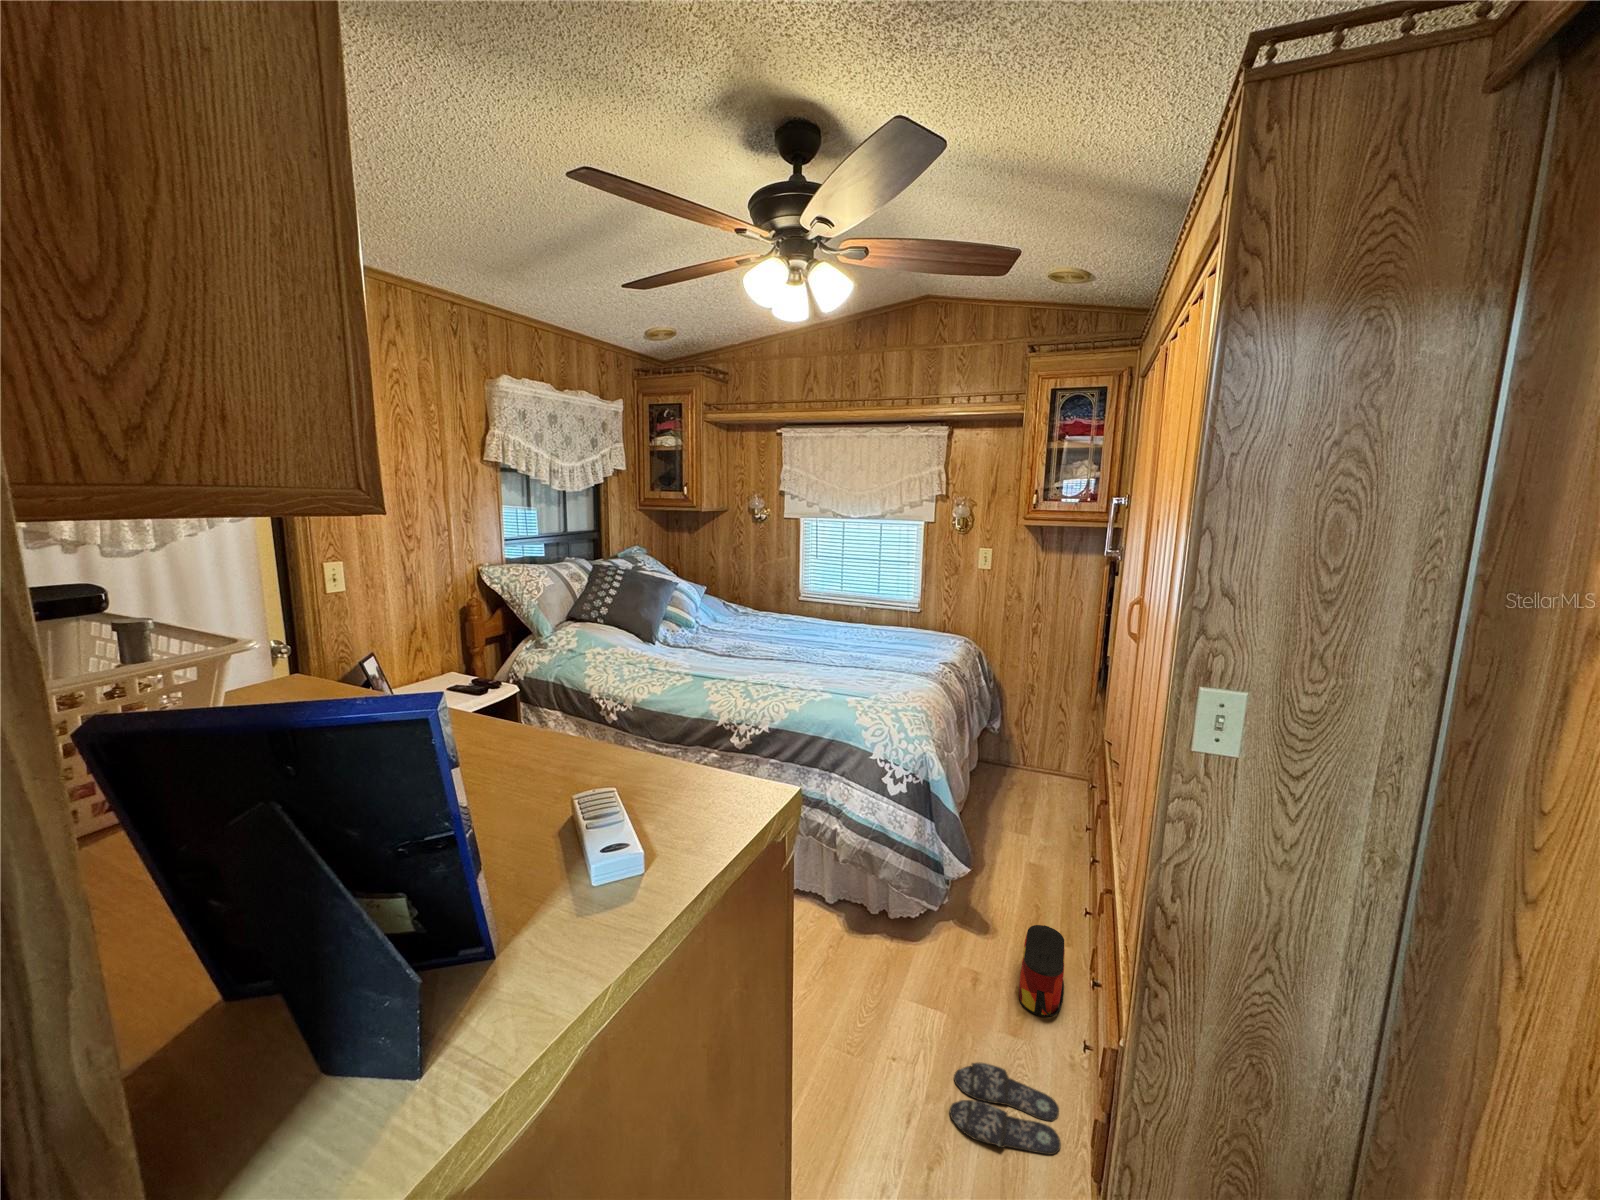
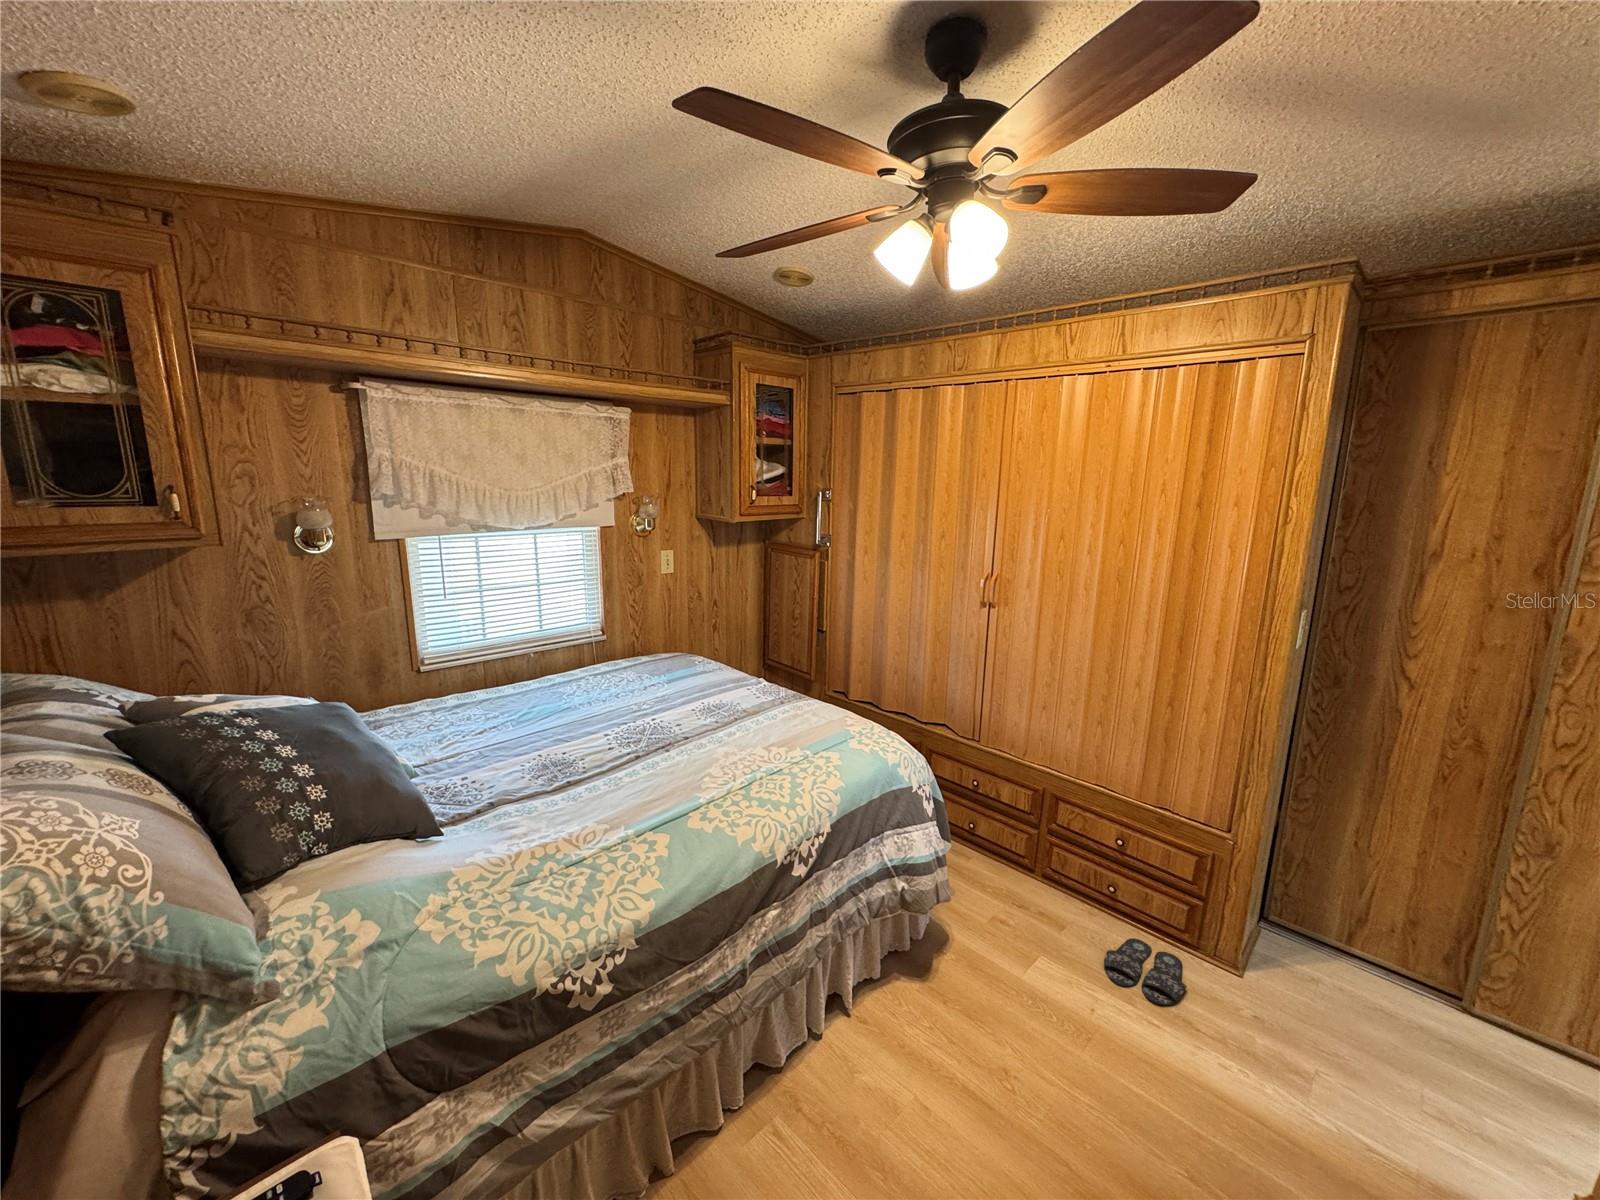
bag: present [1019,925,1065,1017] -> none [985,843,1057,909]

